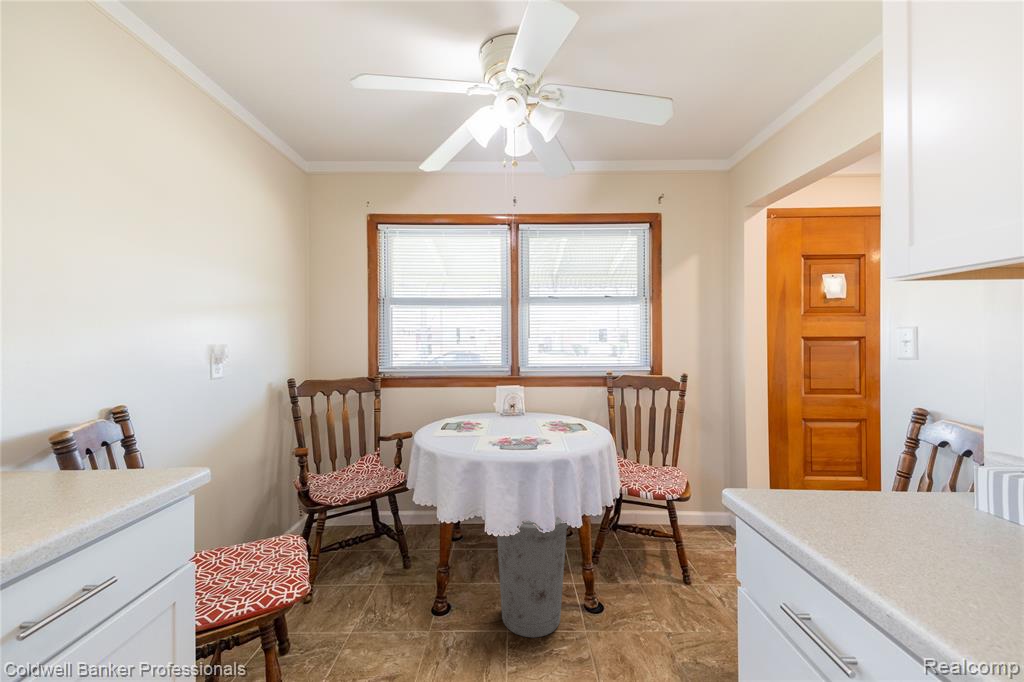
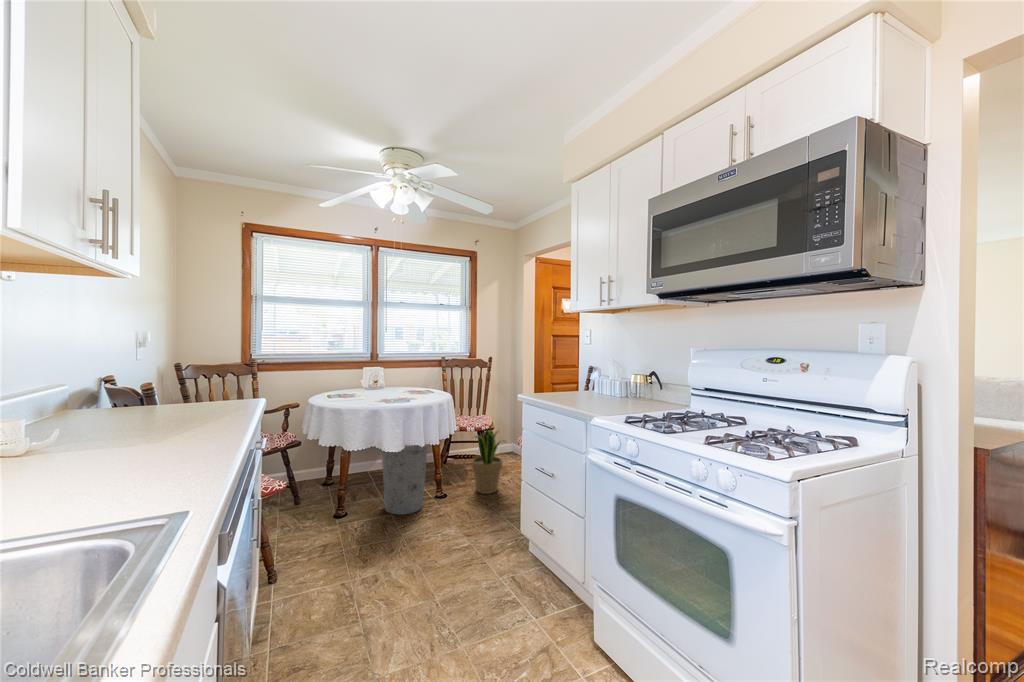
potted plant: none [648,502,713,623] -> present [472,429,505,494]

